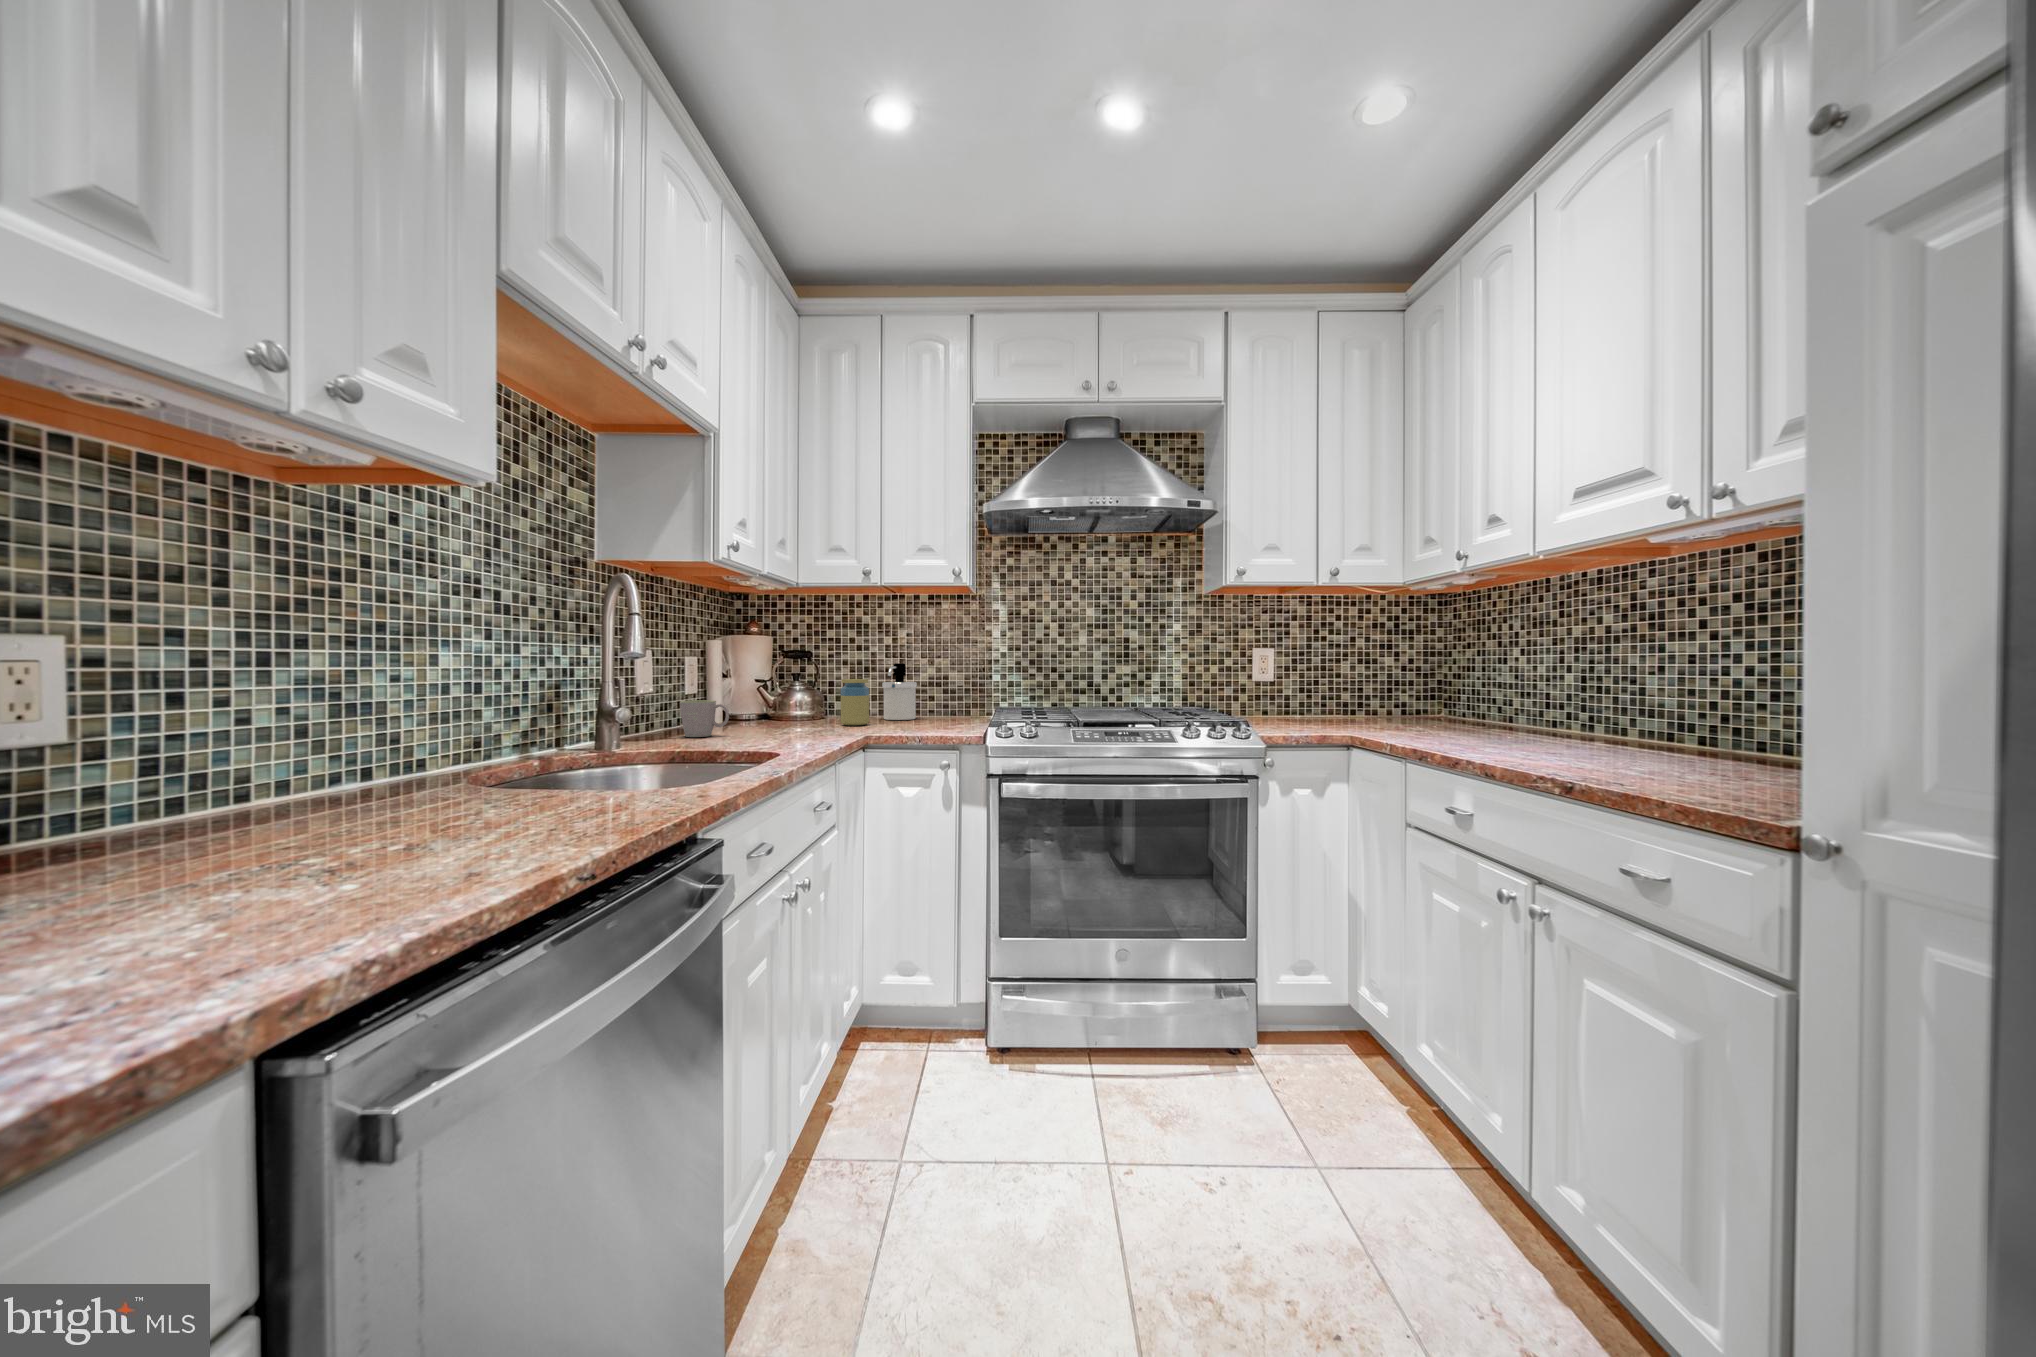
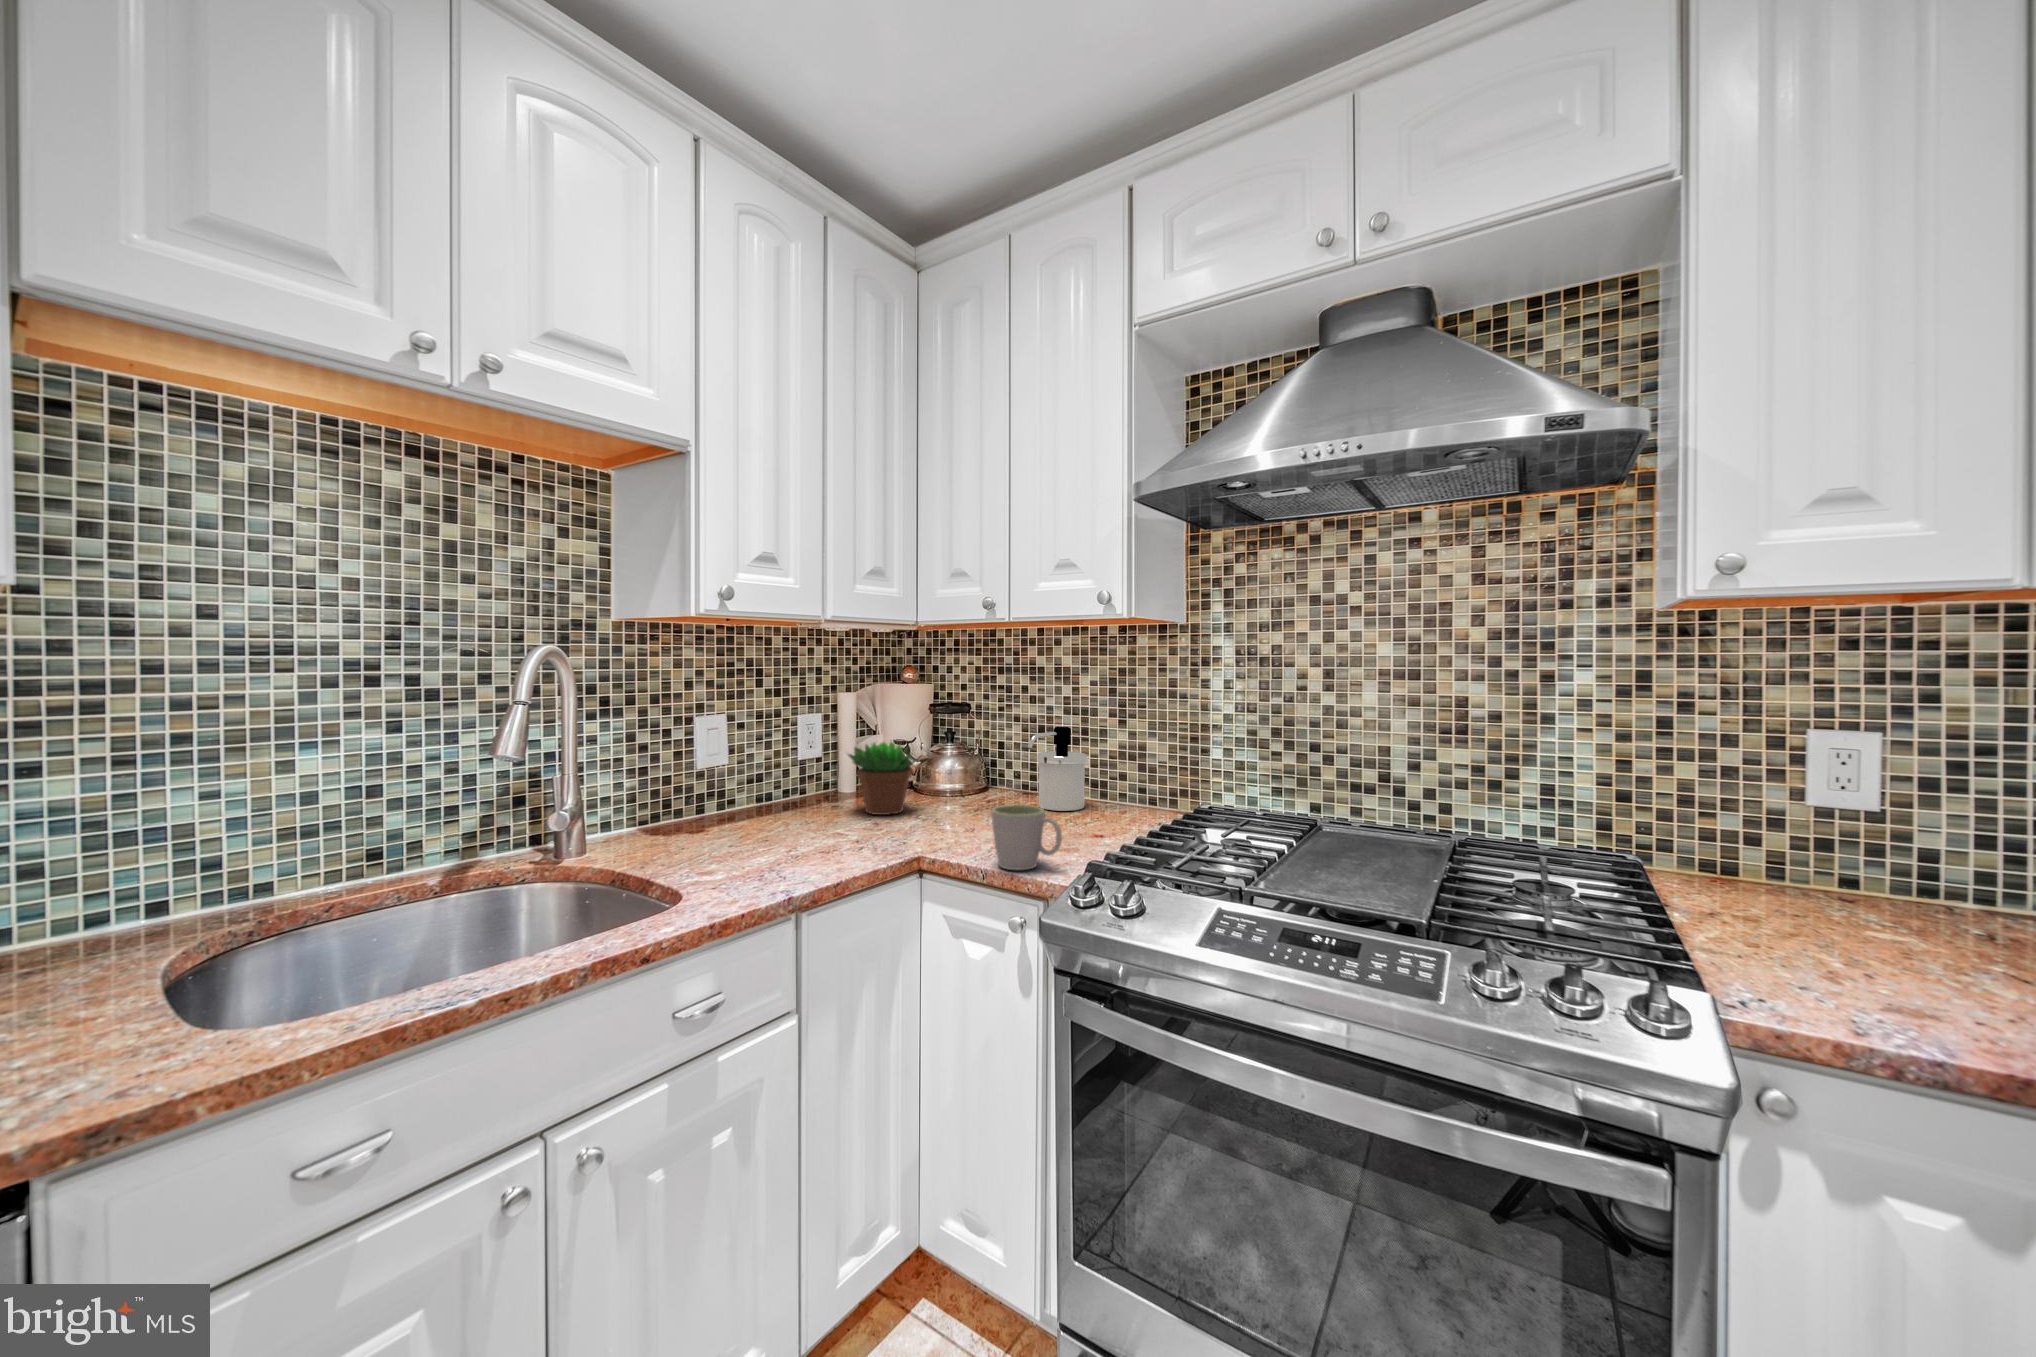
succulent plant: none [755,673,811,728] -> present [848,742,916,815]
jar: present [841,679,869,725] -> none [953,751,991,820]
mug: present [680,700,729,737] -> present [991,805,1062,870]

